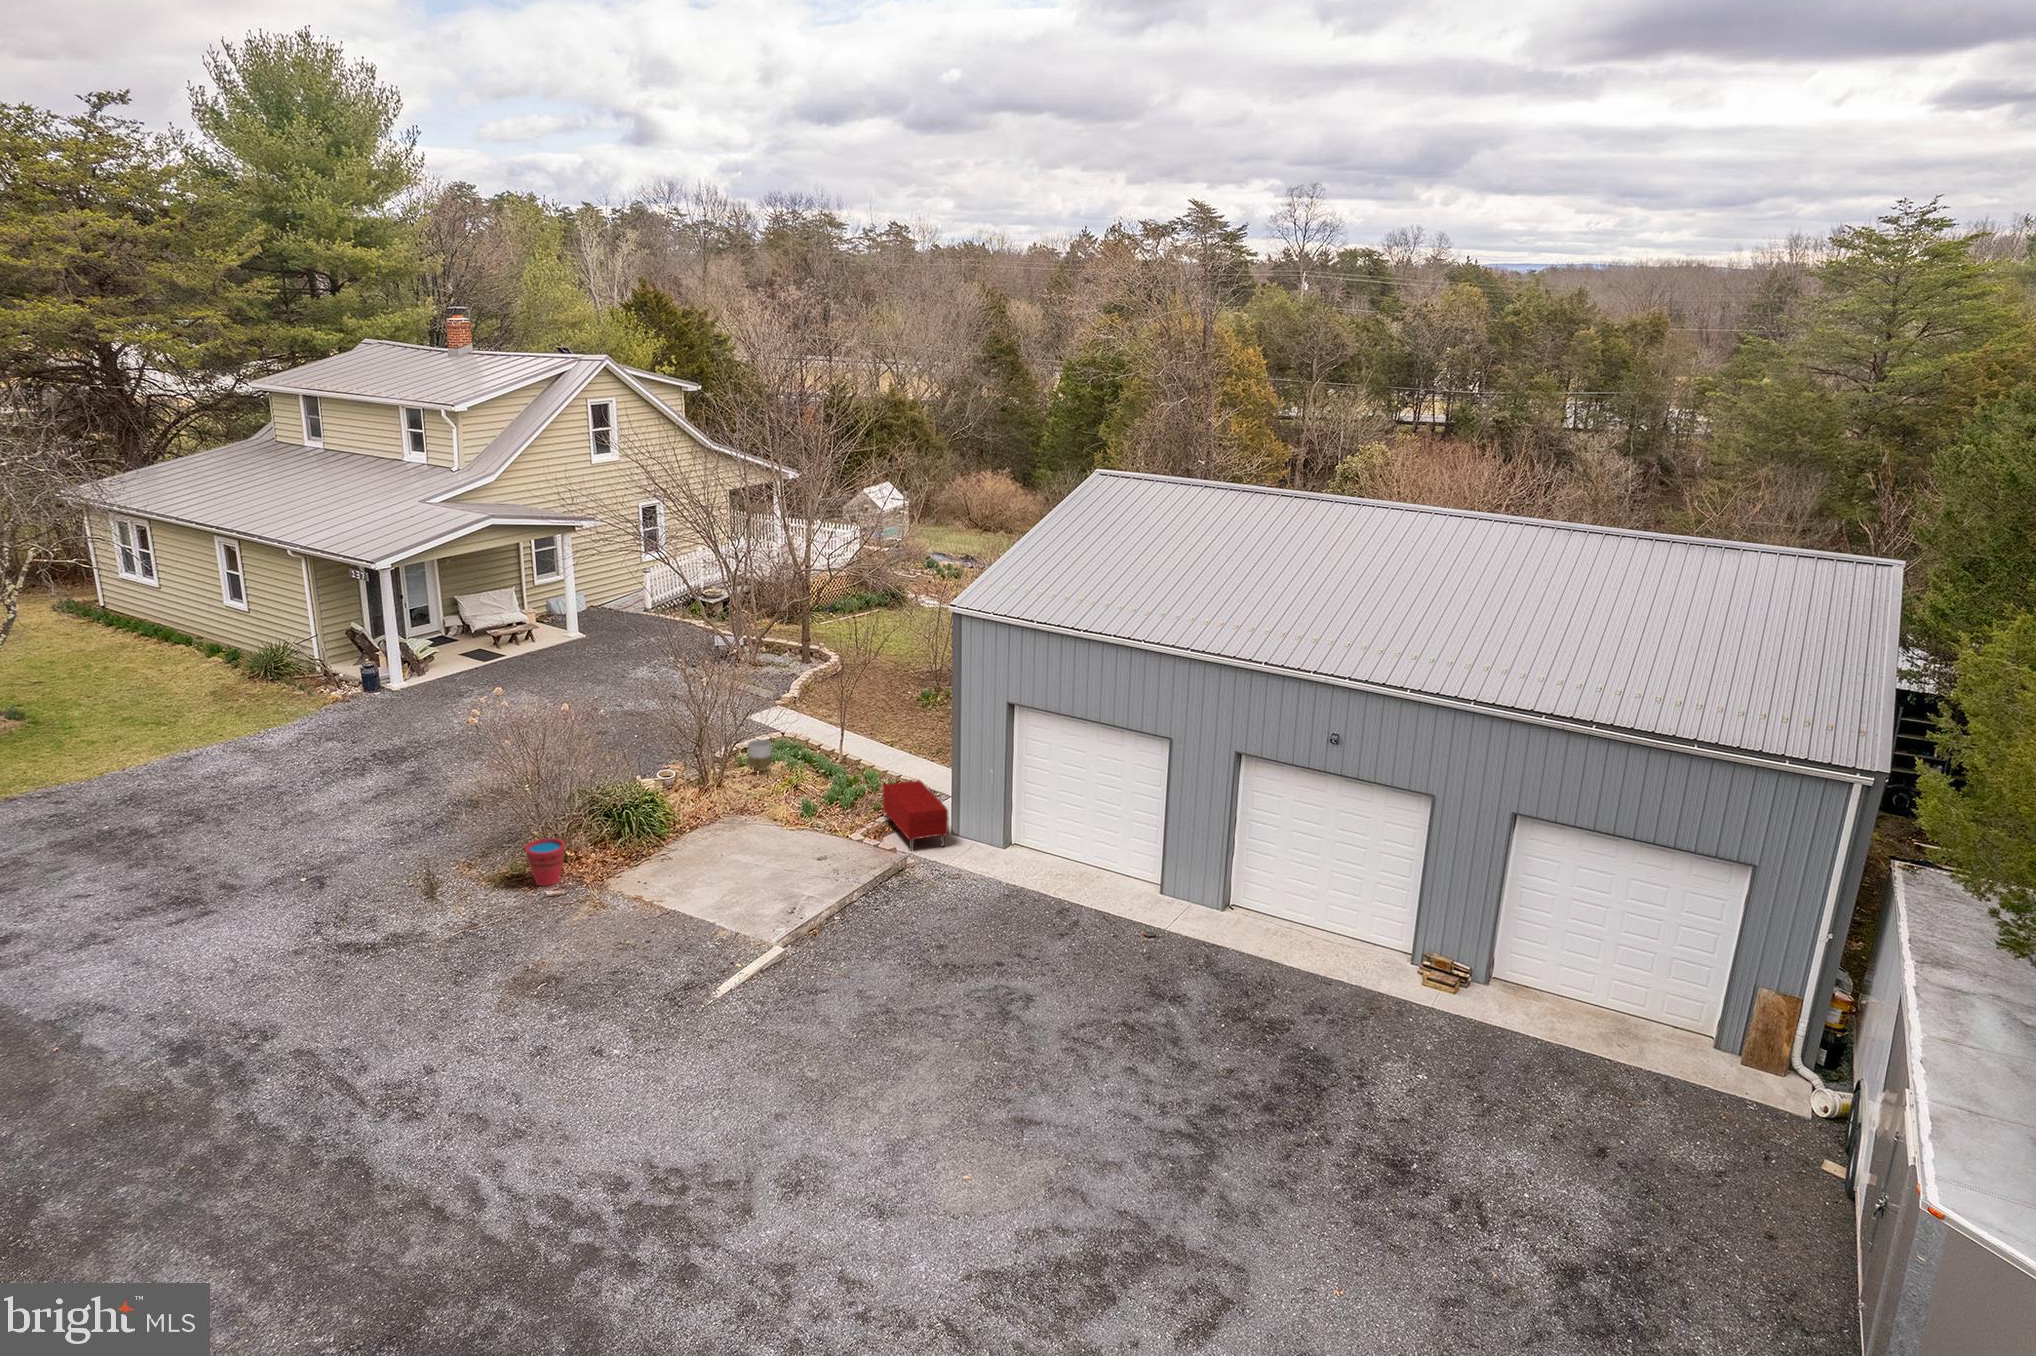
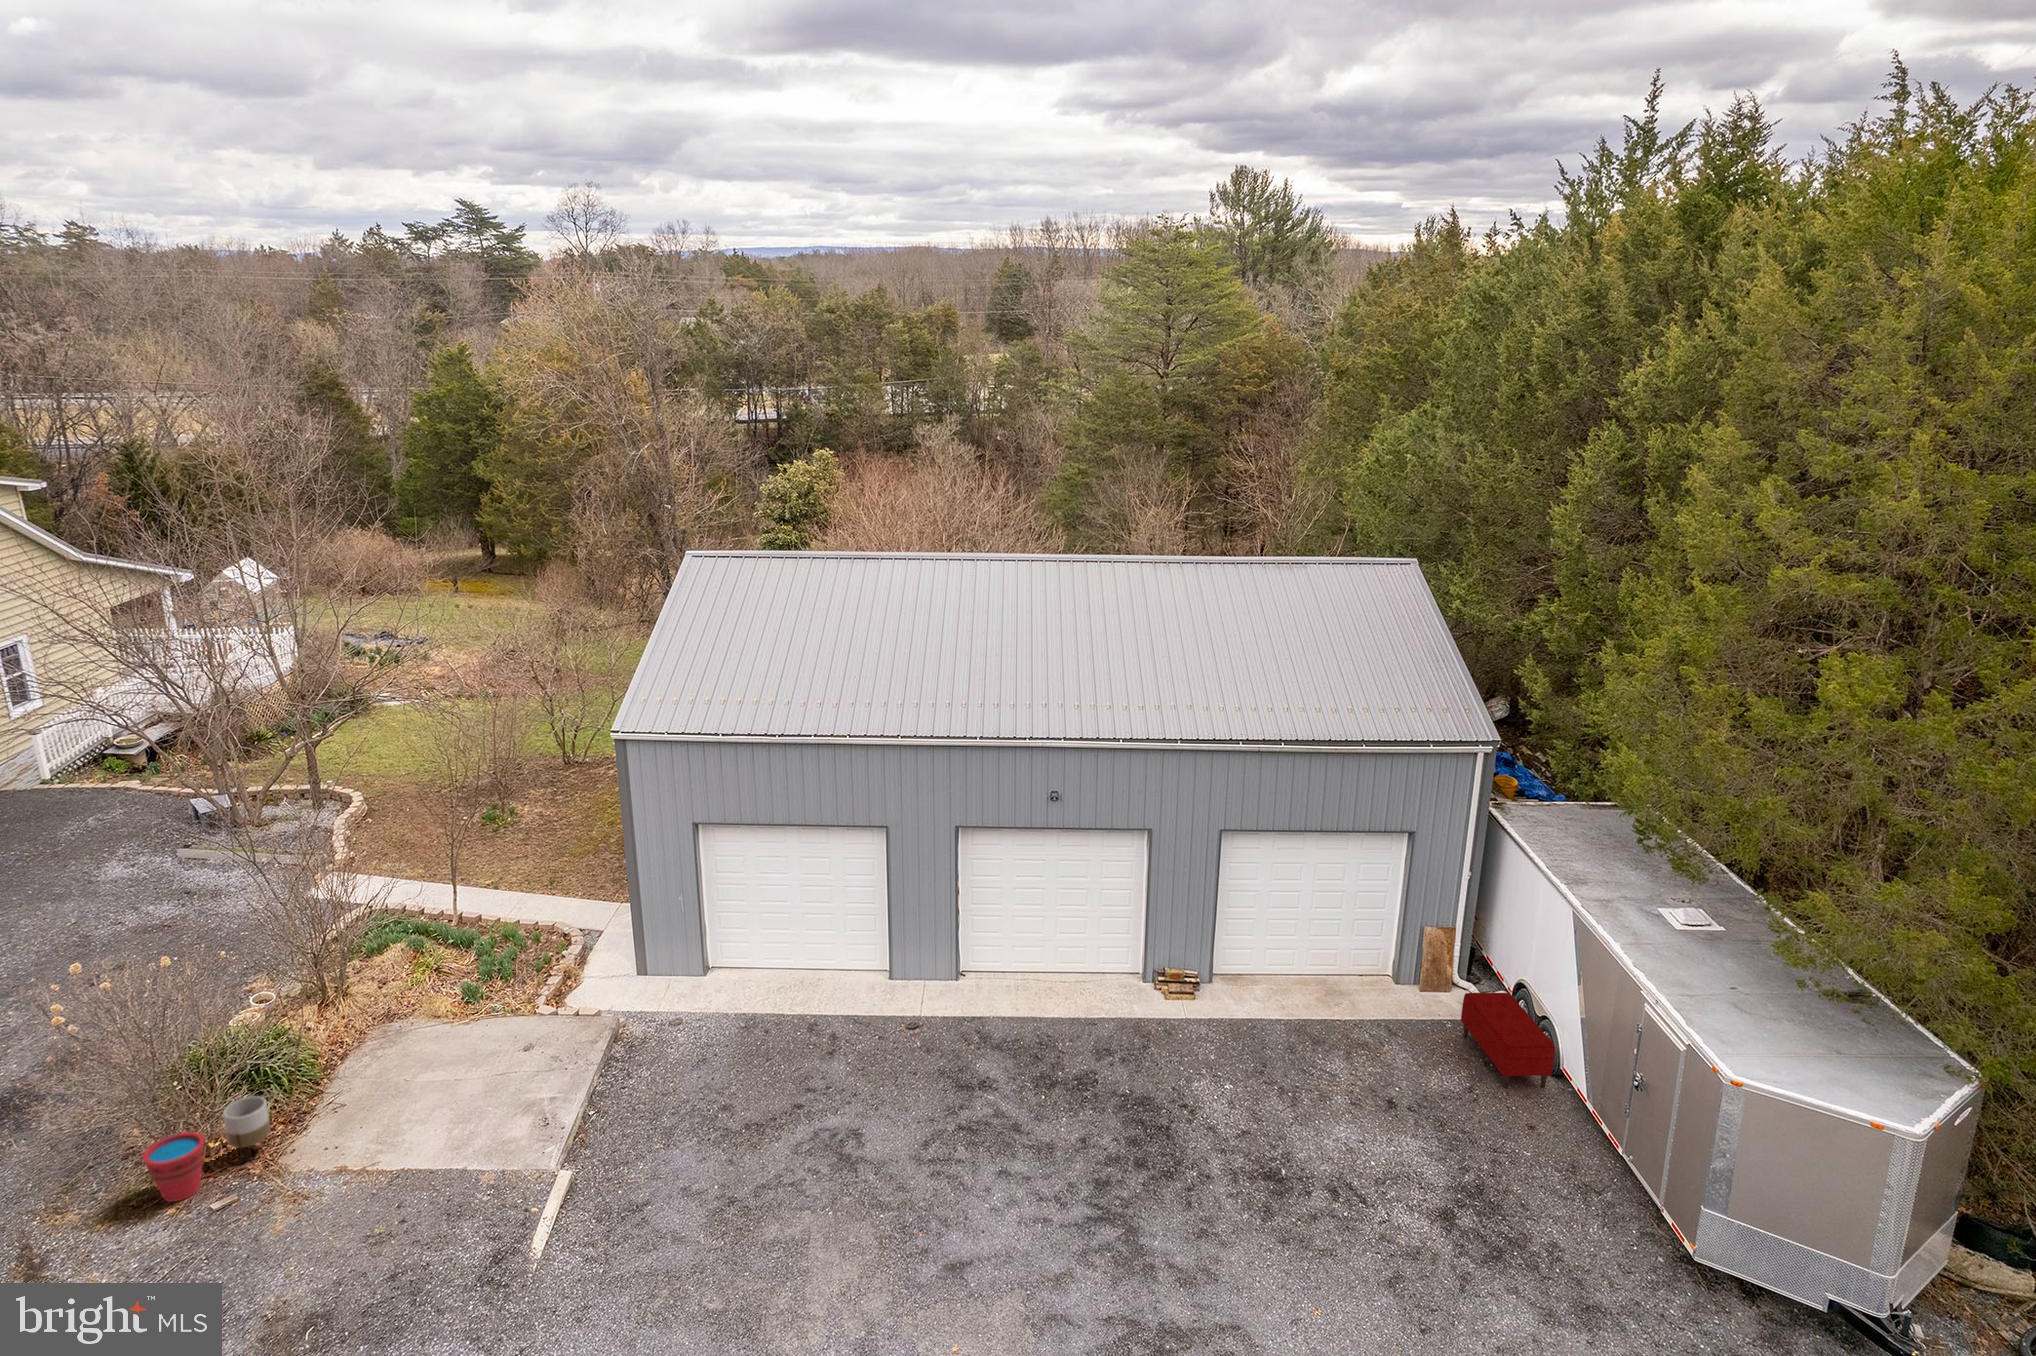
planter: present [748,740,772,767] -> present [223,1096,274,1150]
bench: present [882,780,949,851] -> present [1461,993,1555,1088]

